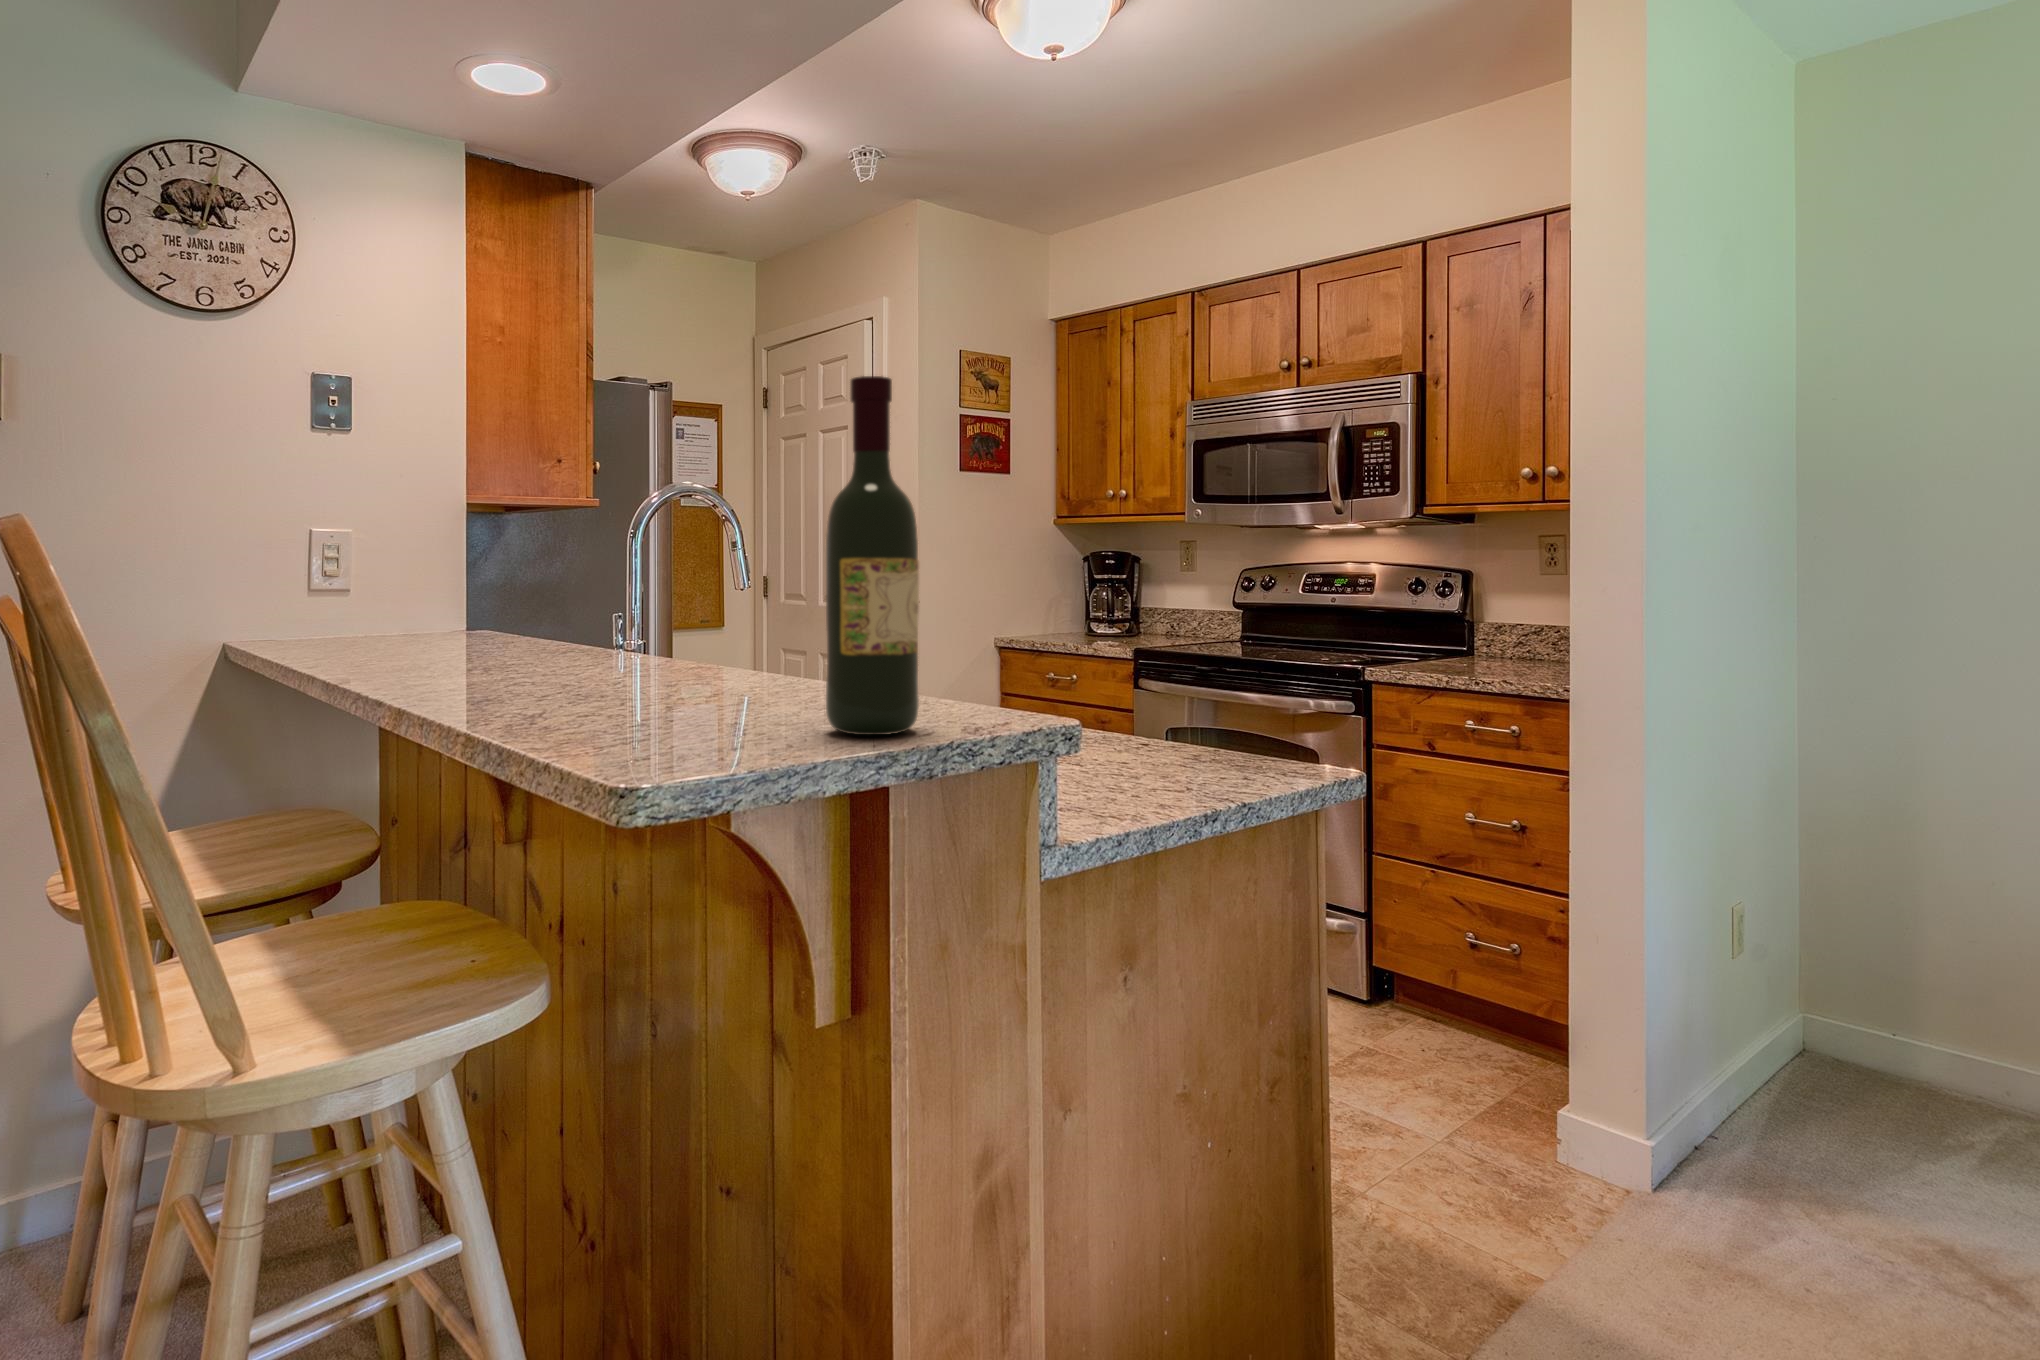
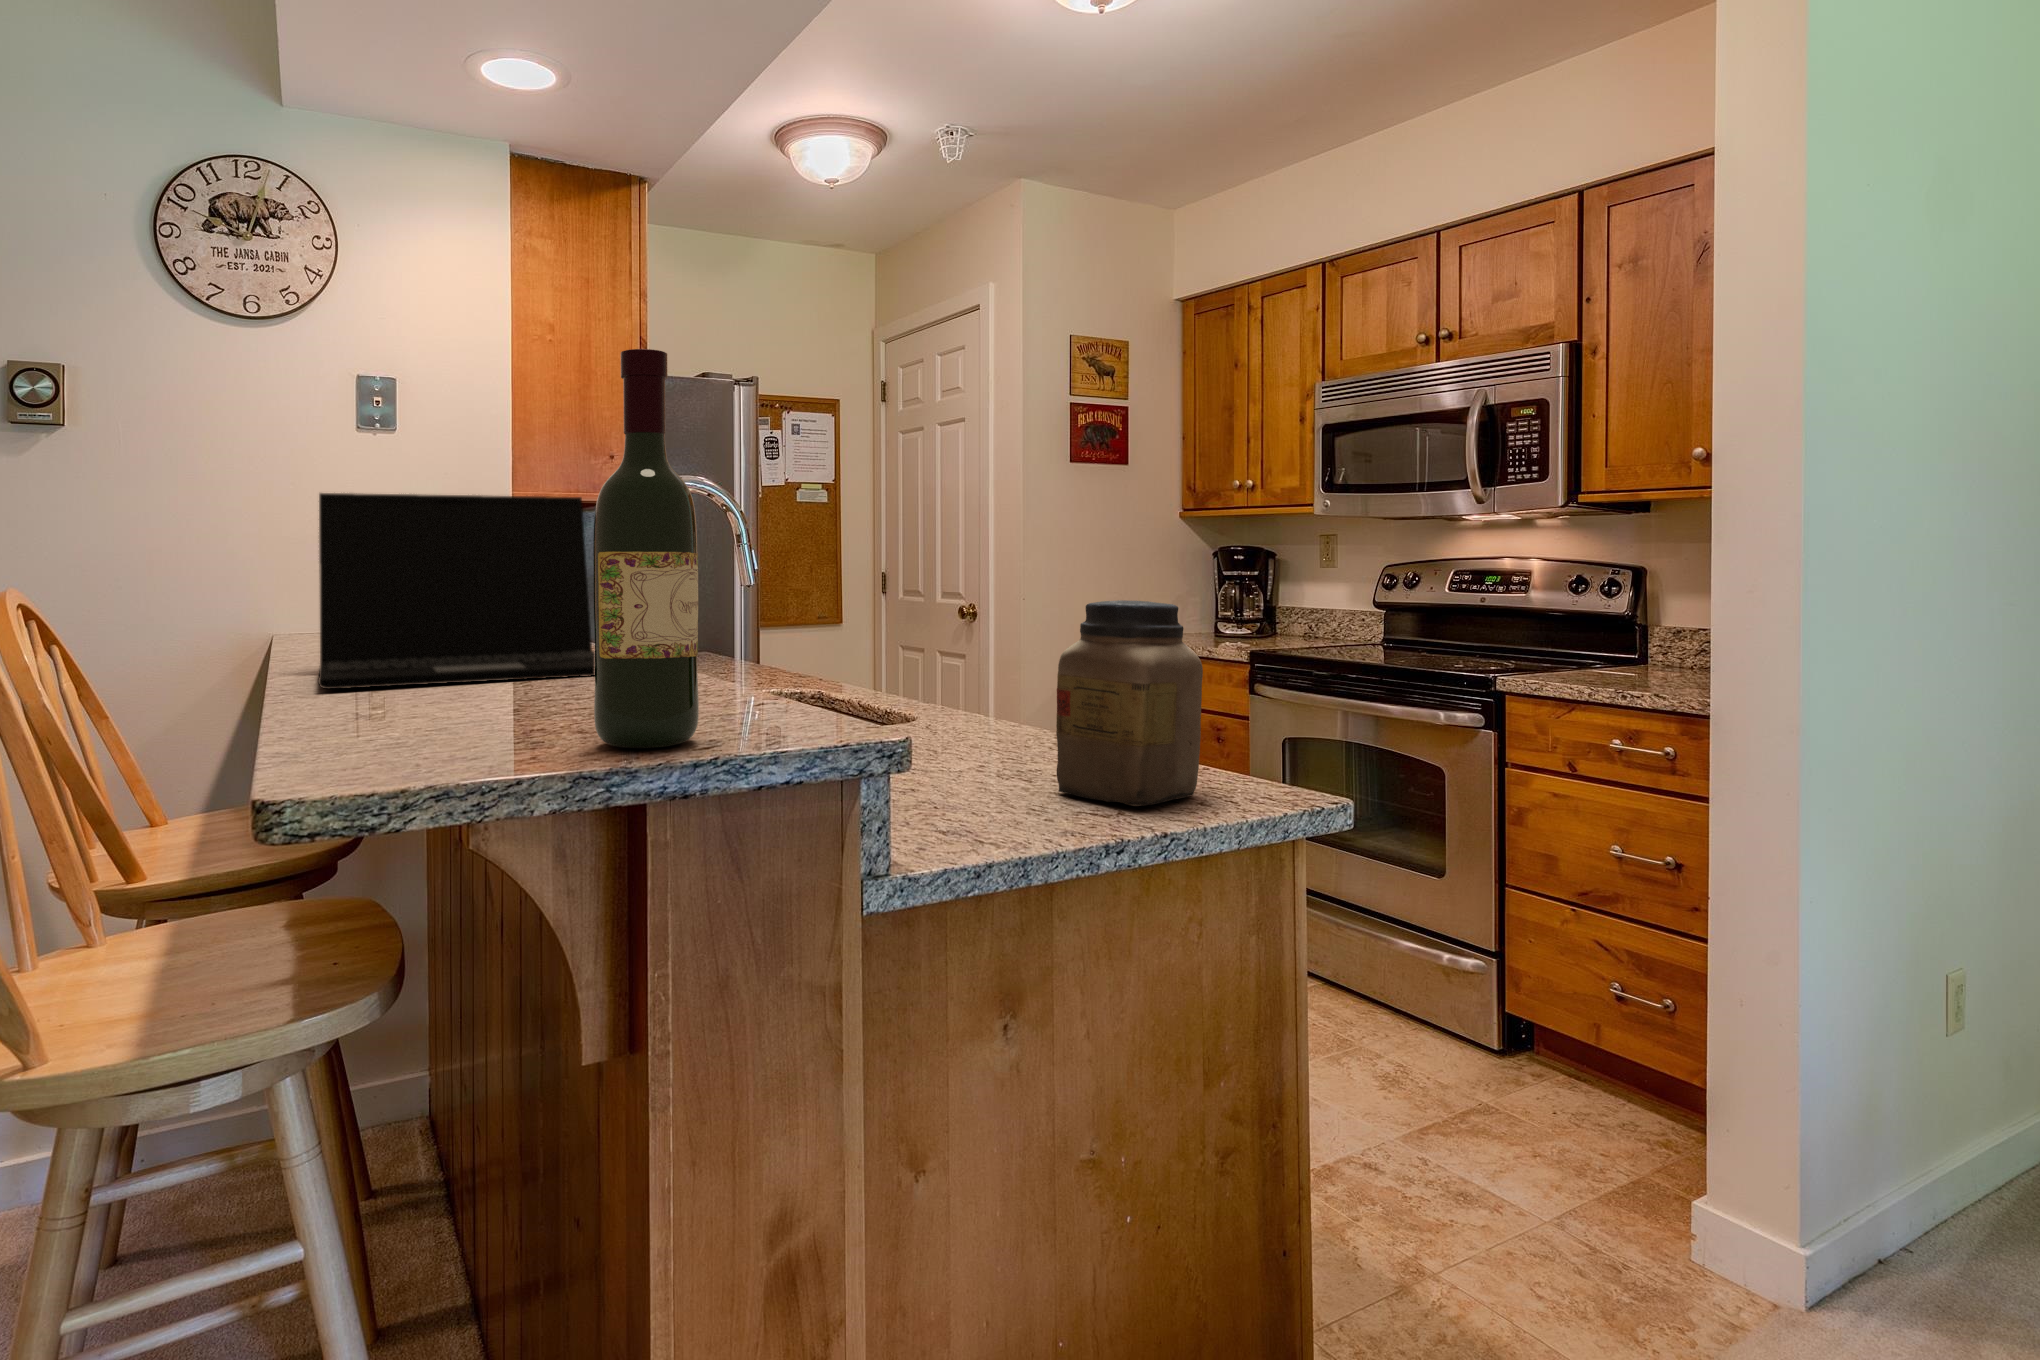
laptop: none [370,496,707,691] -> present [318,493,595,689]
jar: none [1134,602,1258,780] -> present [1056,600,1203,806]

